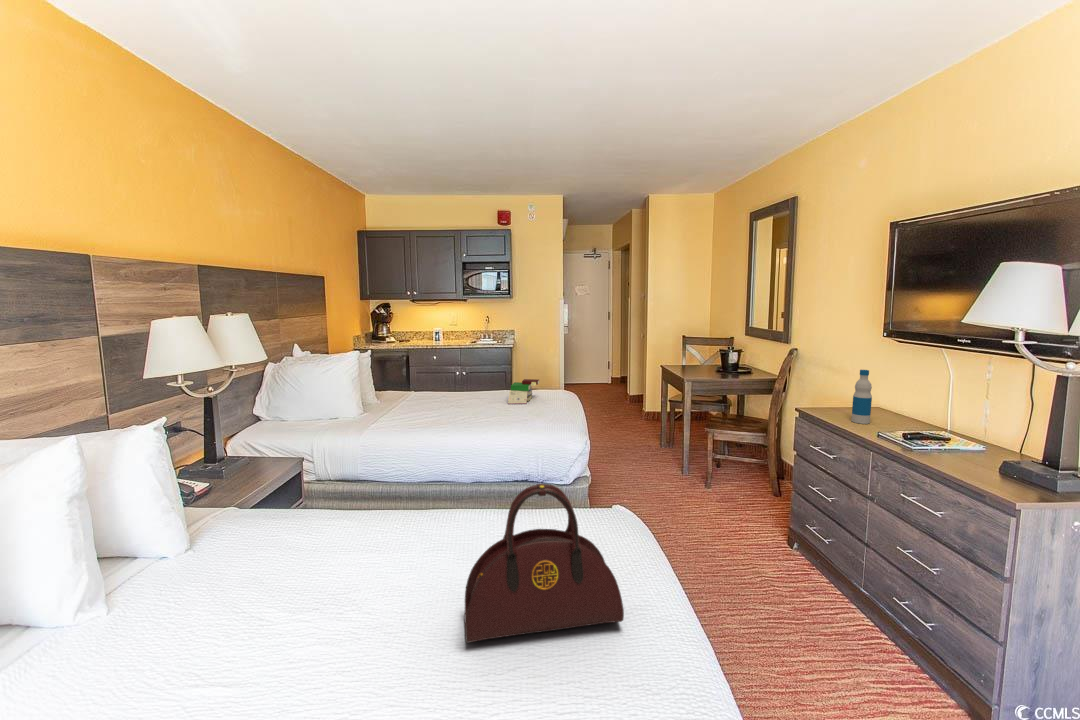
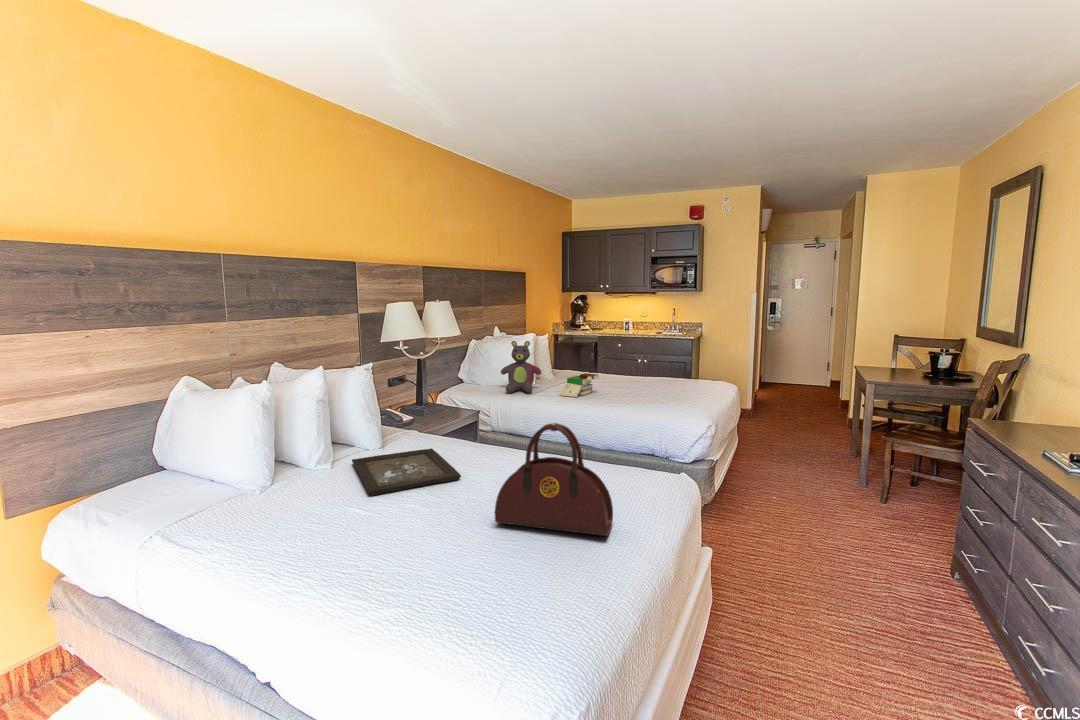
stuffed bear: none [320,361,374,428] -> present [501,341,541,393]
bottle: present [851,370,872,424] -> none [1027,376,1058,442]
book: present [508,379,539,404] -> present [560,373,599,397]
tray: none [147,533,358,648] -> present [352,448,461,496]

